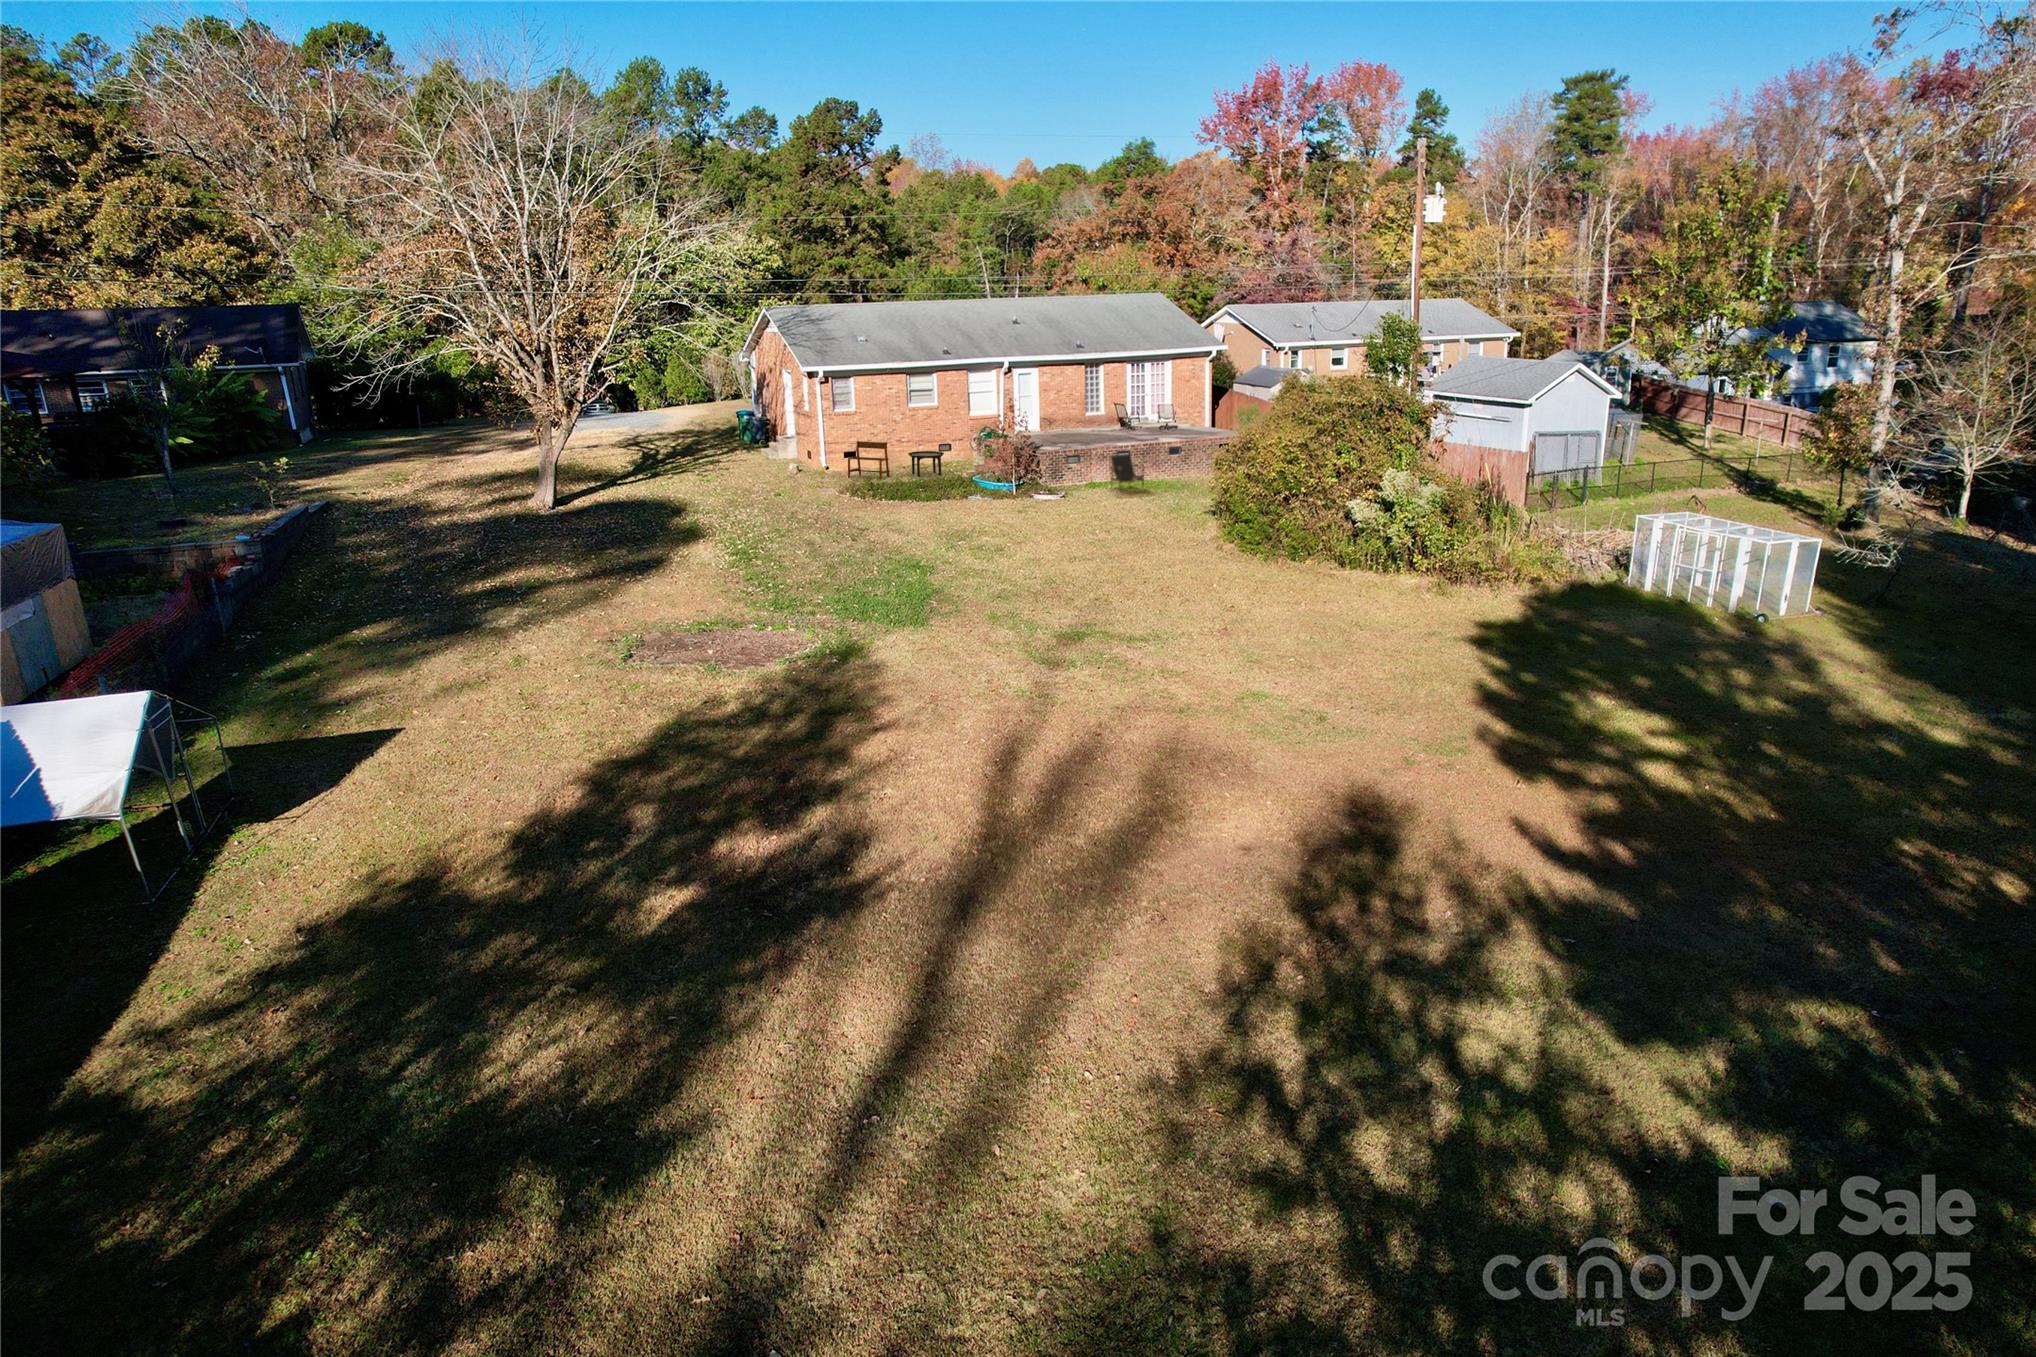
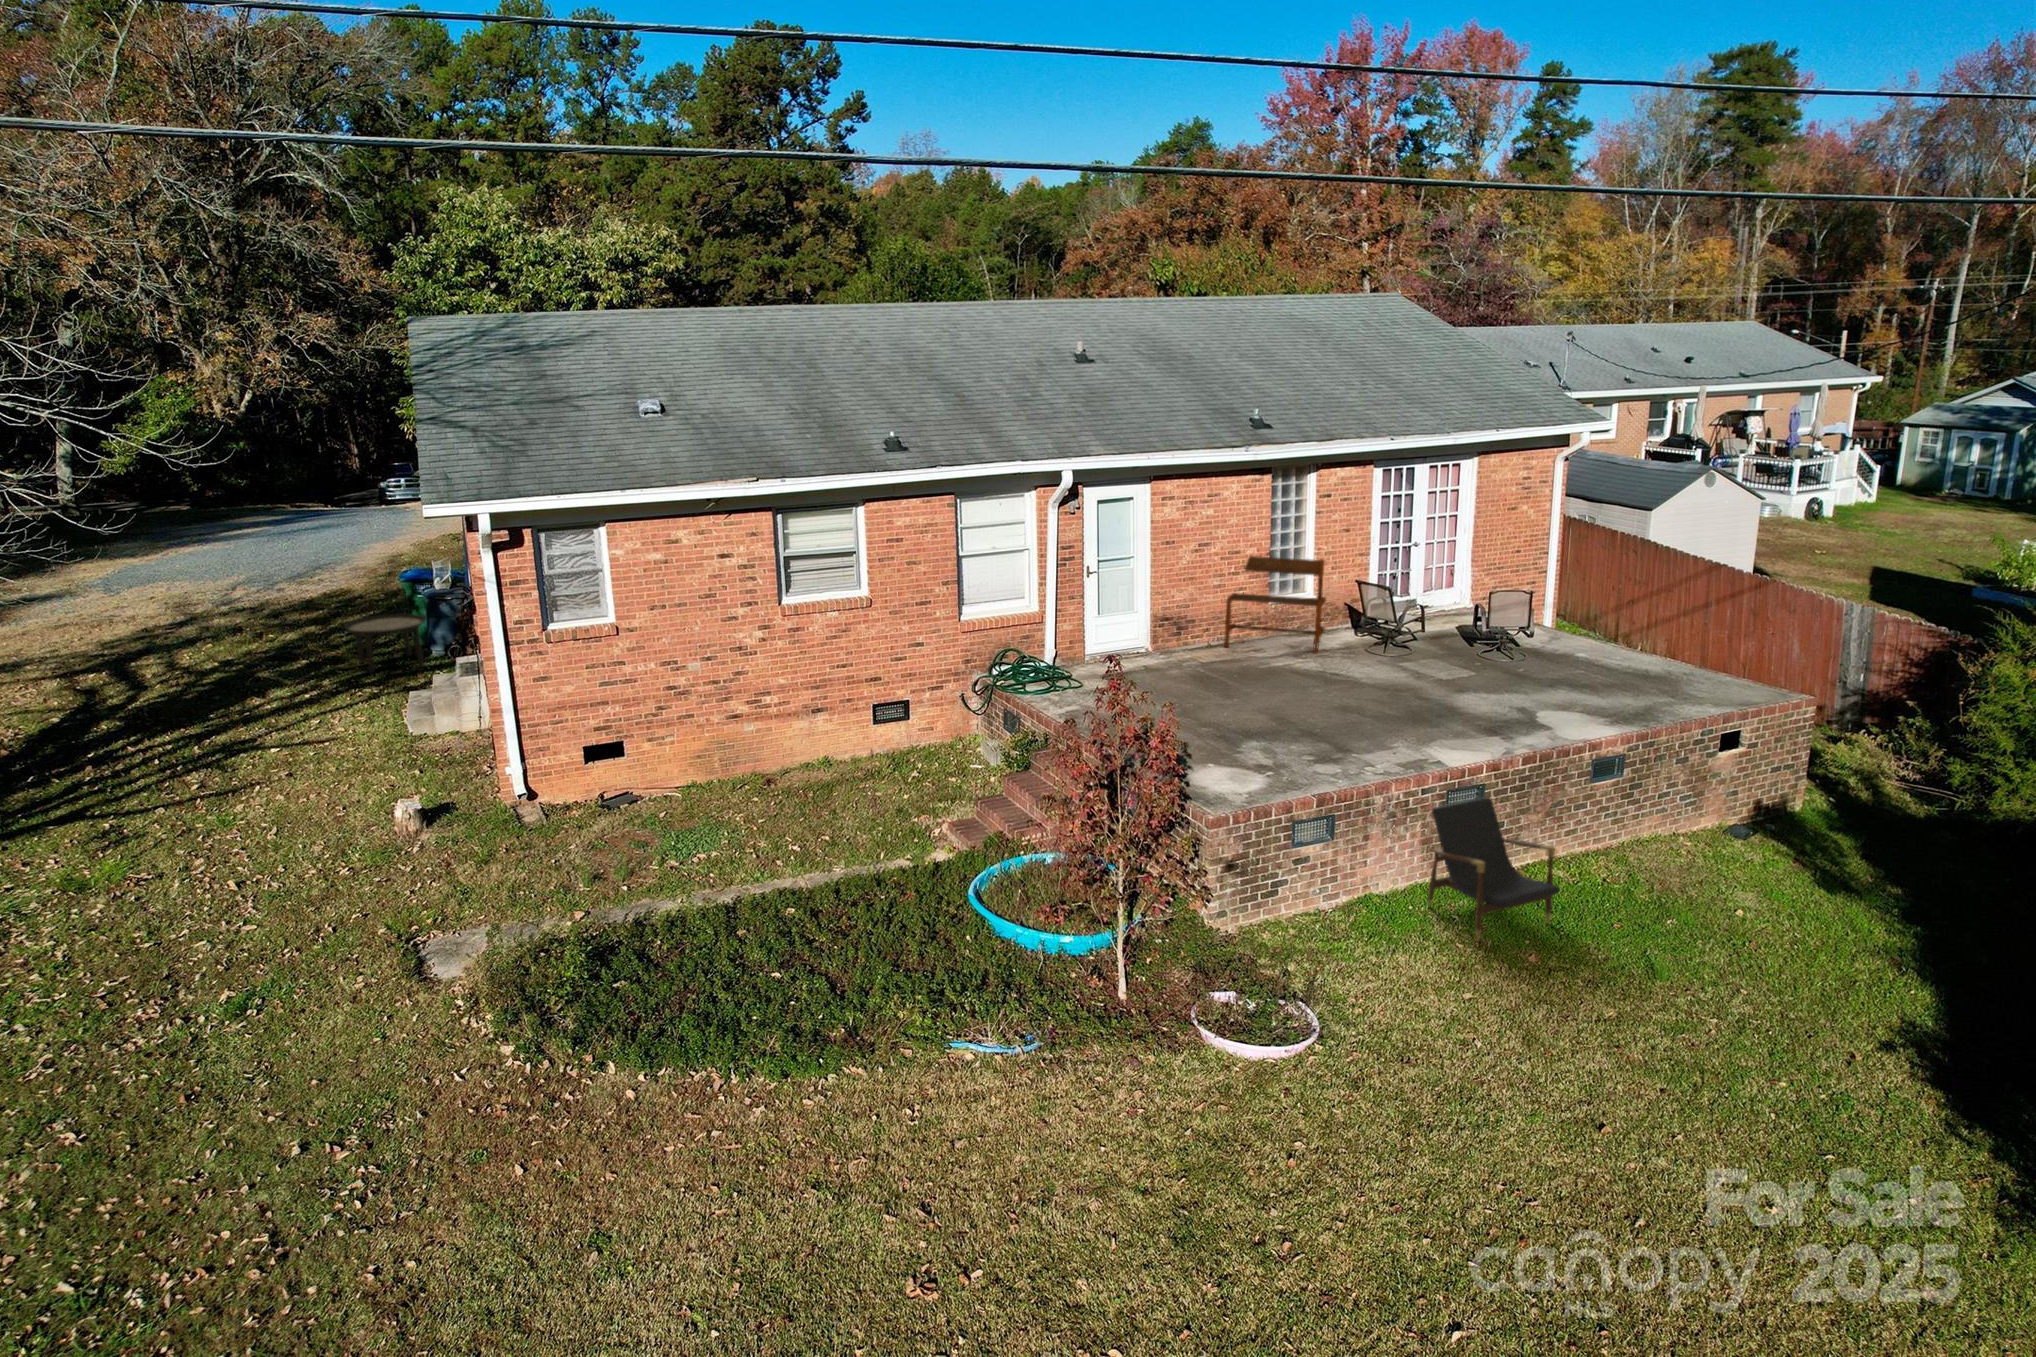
bench: present [848,441,890,480] -> present [1224,556,1326,653]
round table: present [908,451,944,477] -> present [344,614,426,673]

